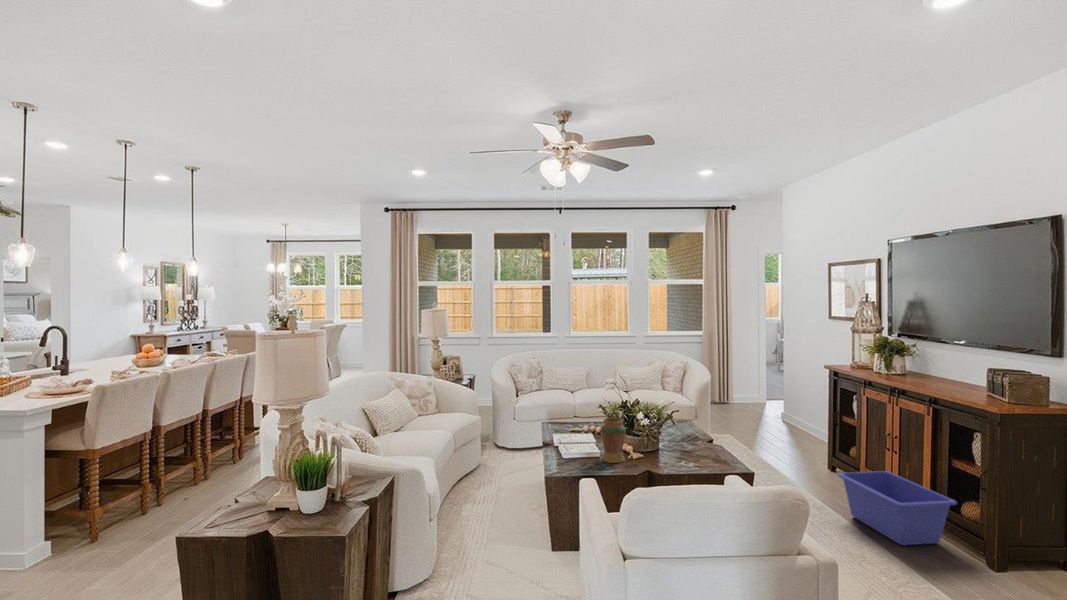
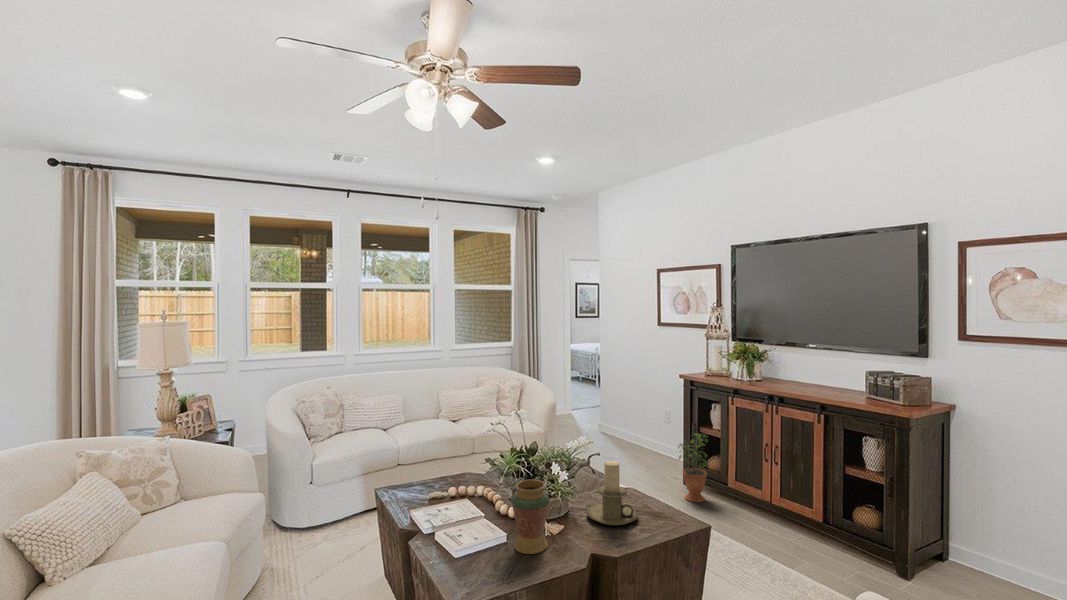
candle holder: none [664,416,703,460] -> present [586,461,638,525]
potted plant: none [812,417,846,483] -> present [678,433,708,502]
storage bin: present [838,471,957,545] -> none [739,486,865,574]

